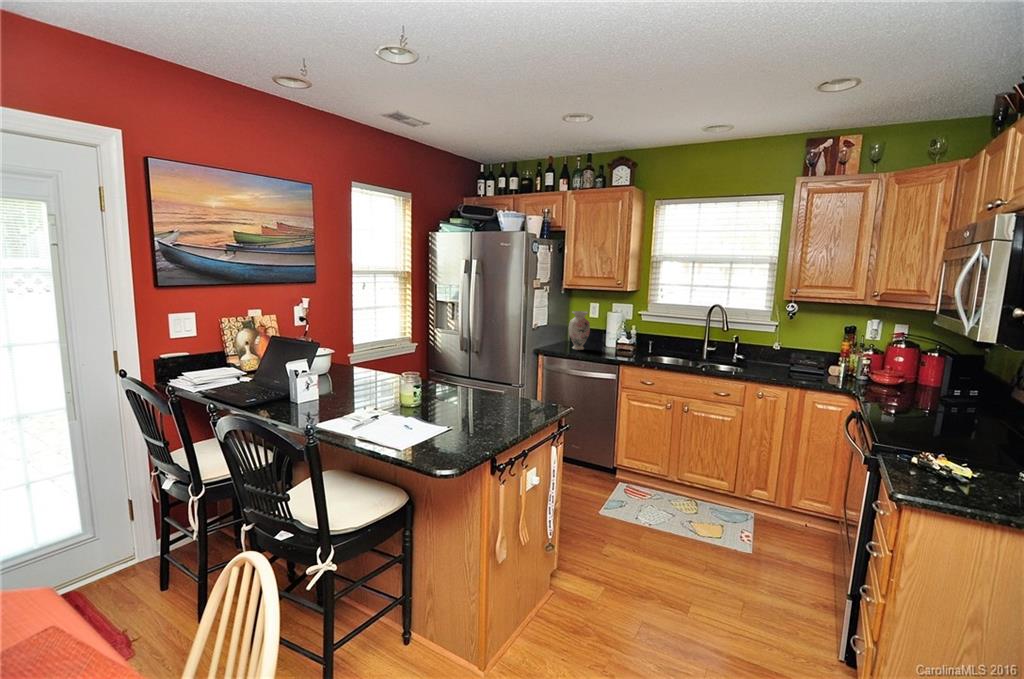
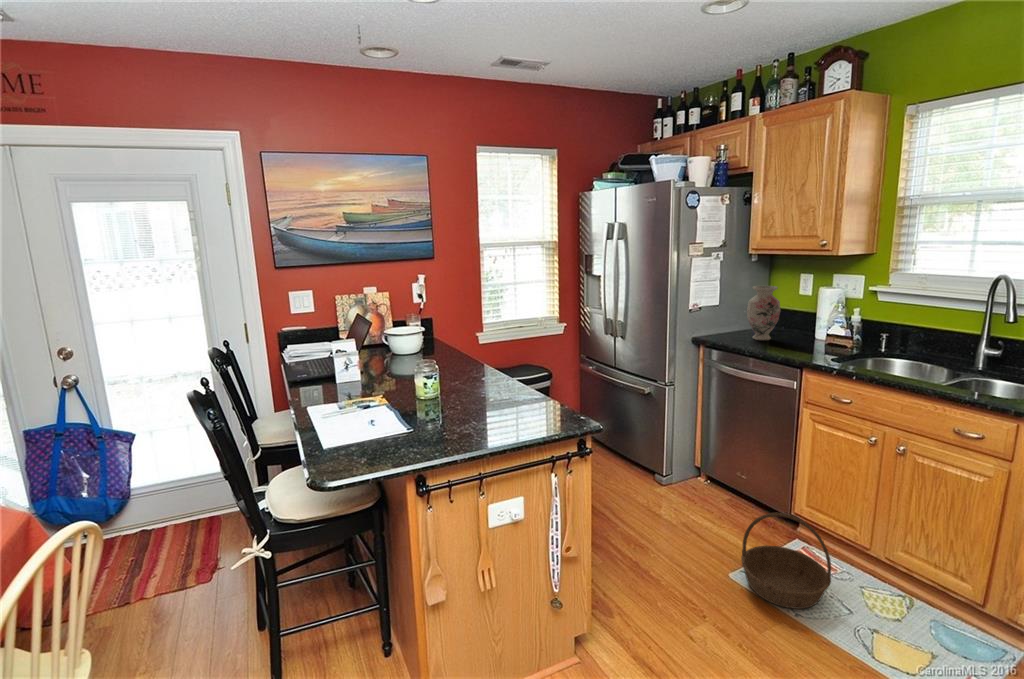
basket: none [607,460,662,522] -> present [741,513,831,609]

